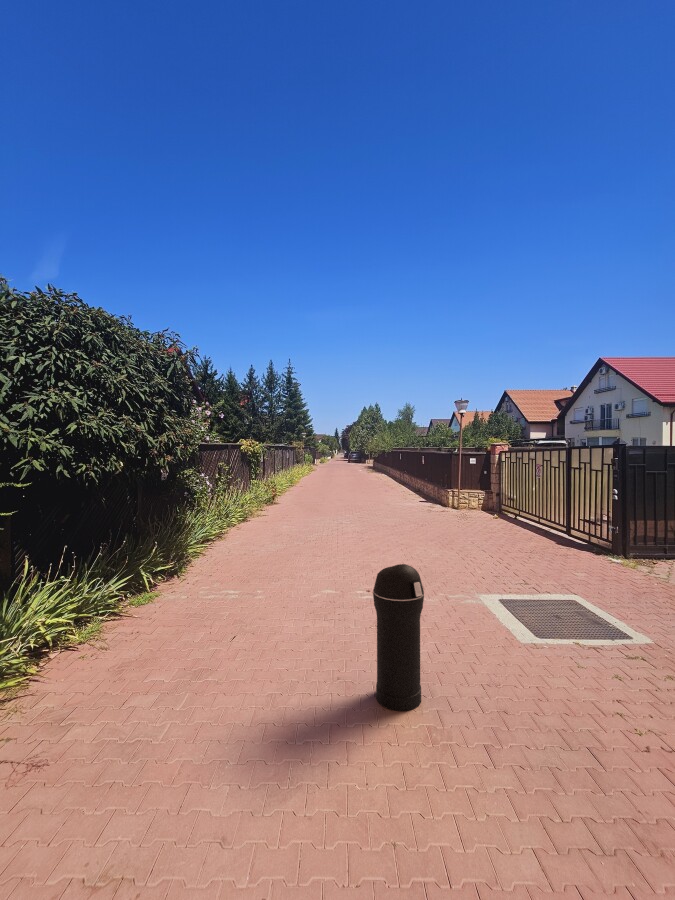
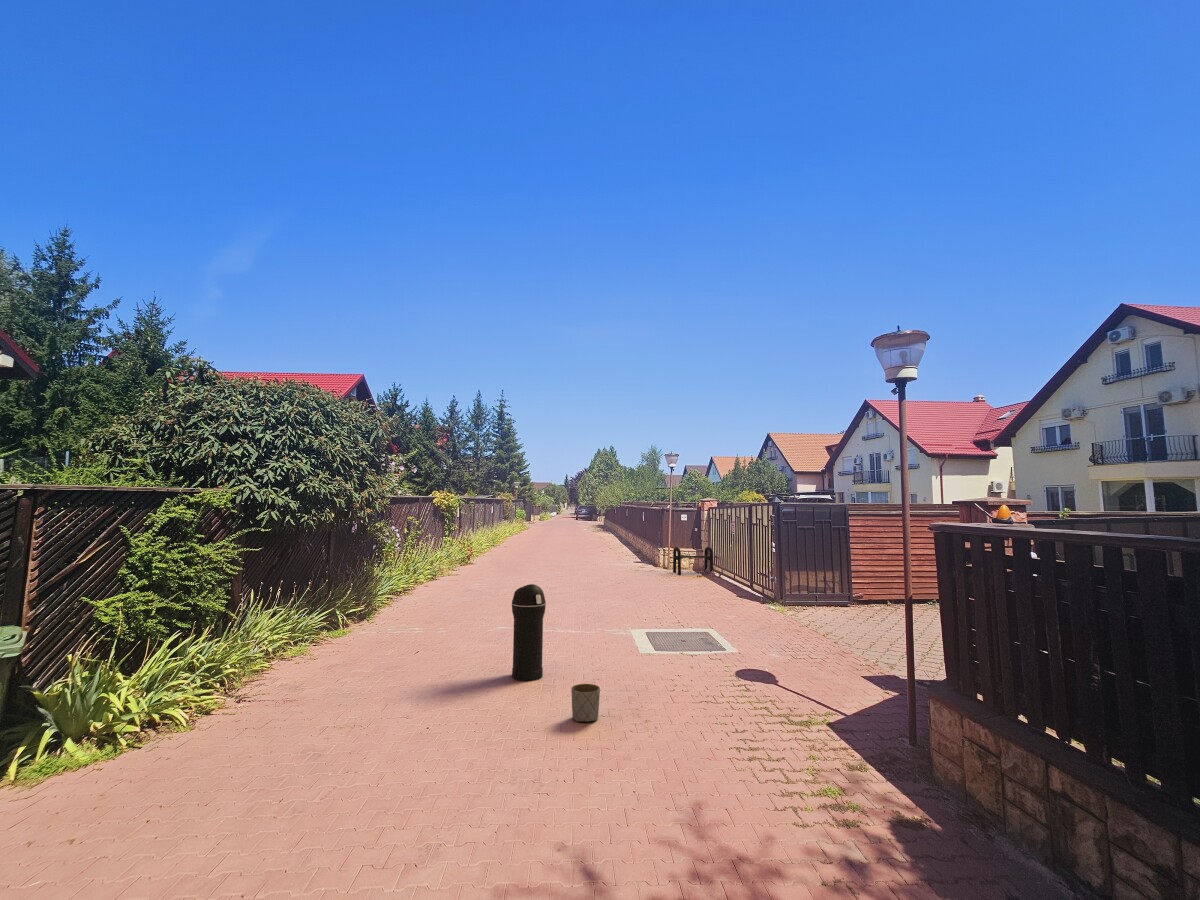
bench: none [466,489,508,516] -> present [673,547,713,575]
planter: none [539,774,601,870] -> present [571,684,600,722]

